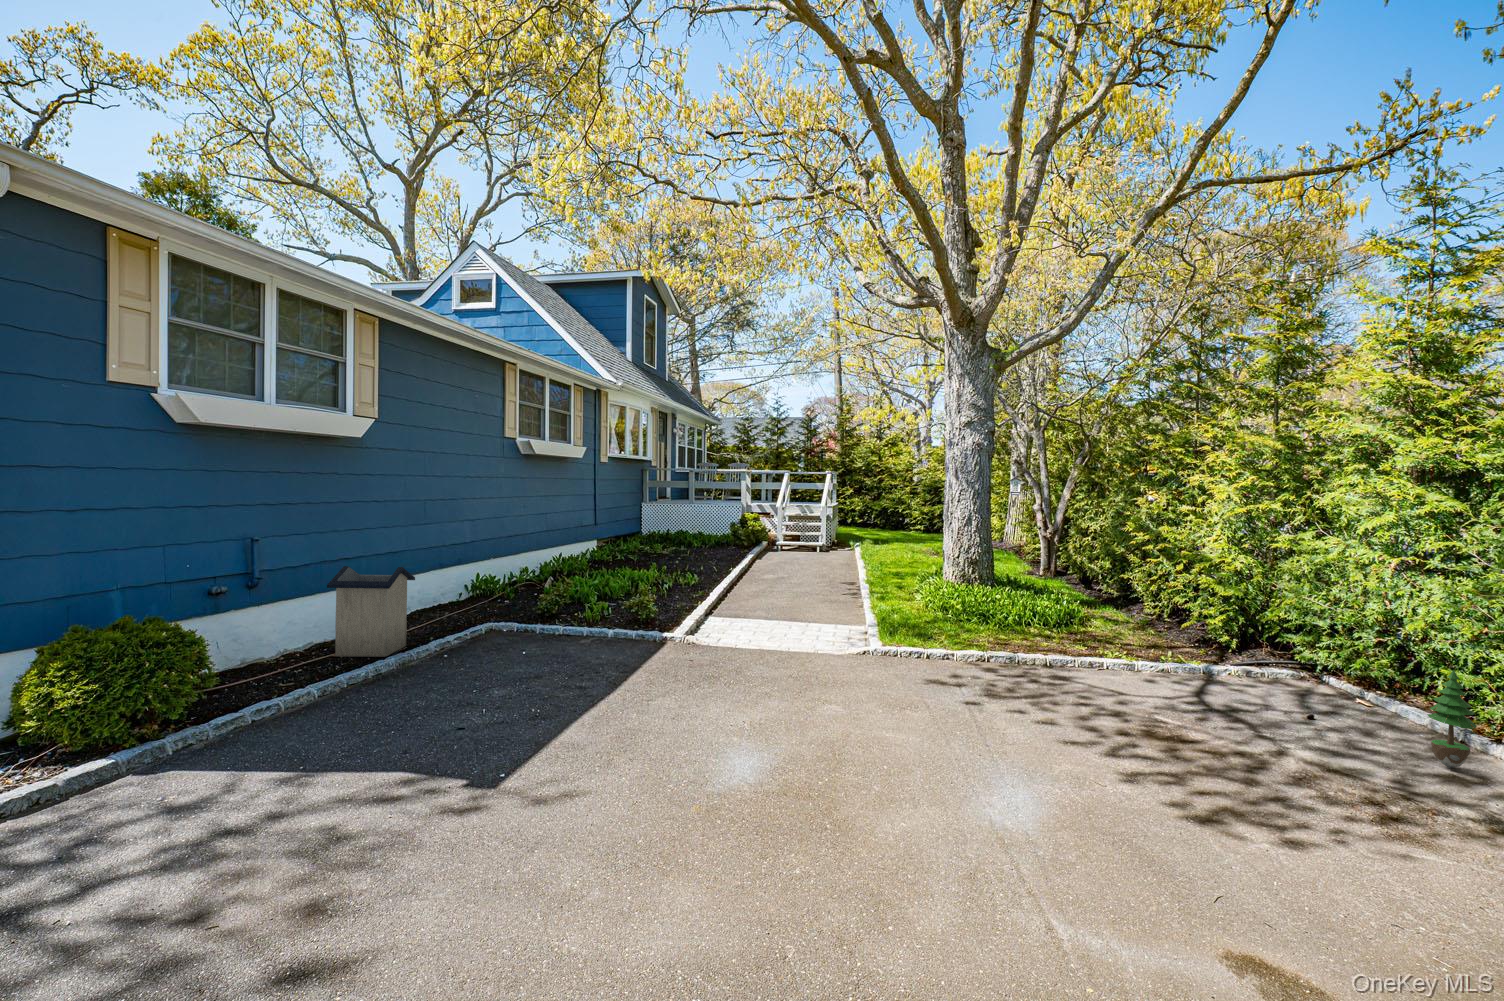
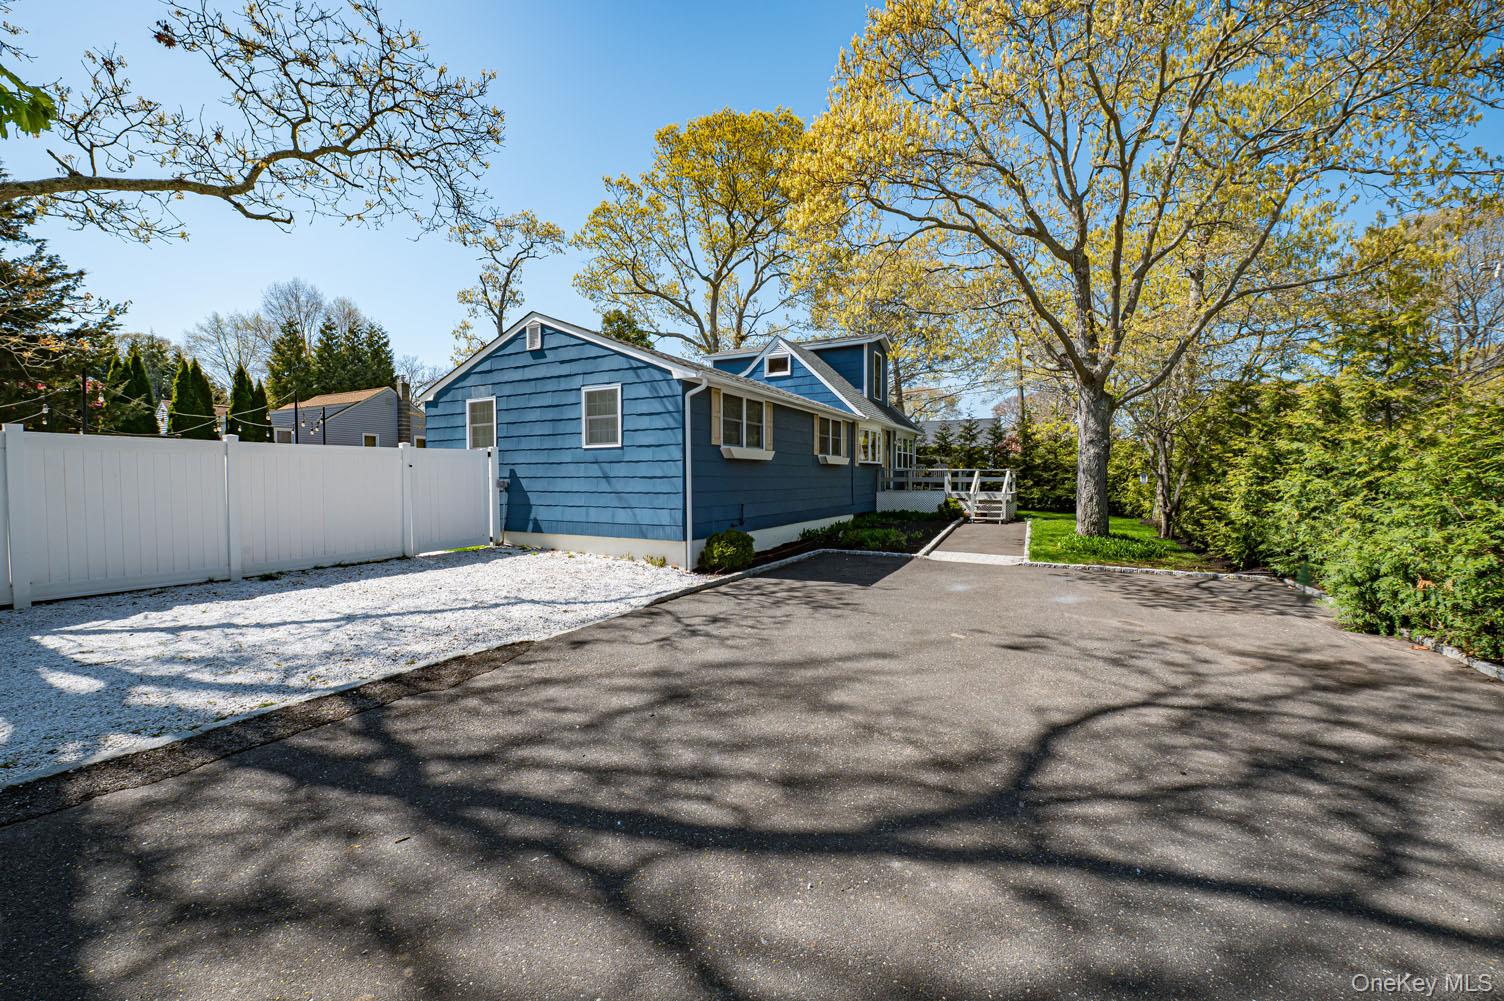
trash can: present [327,566,415,657] -> none [763,517,793,557]

